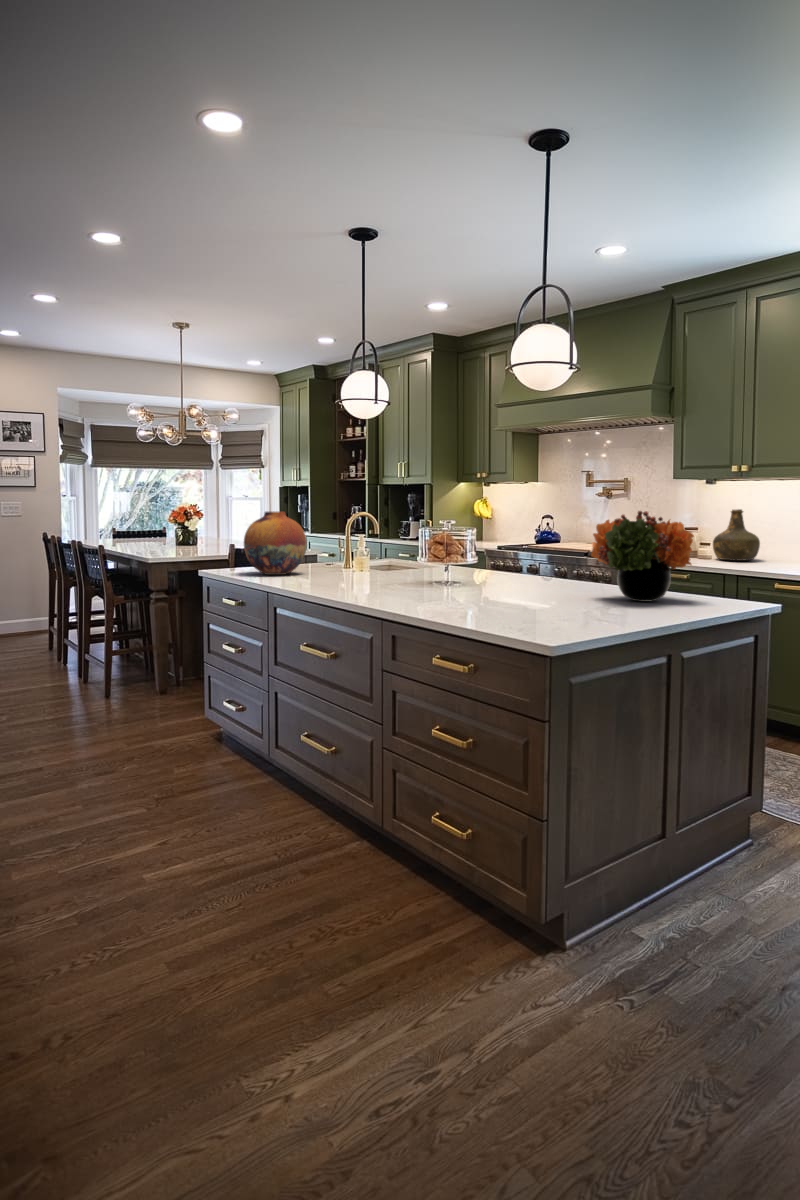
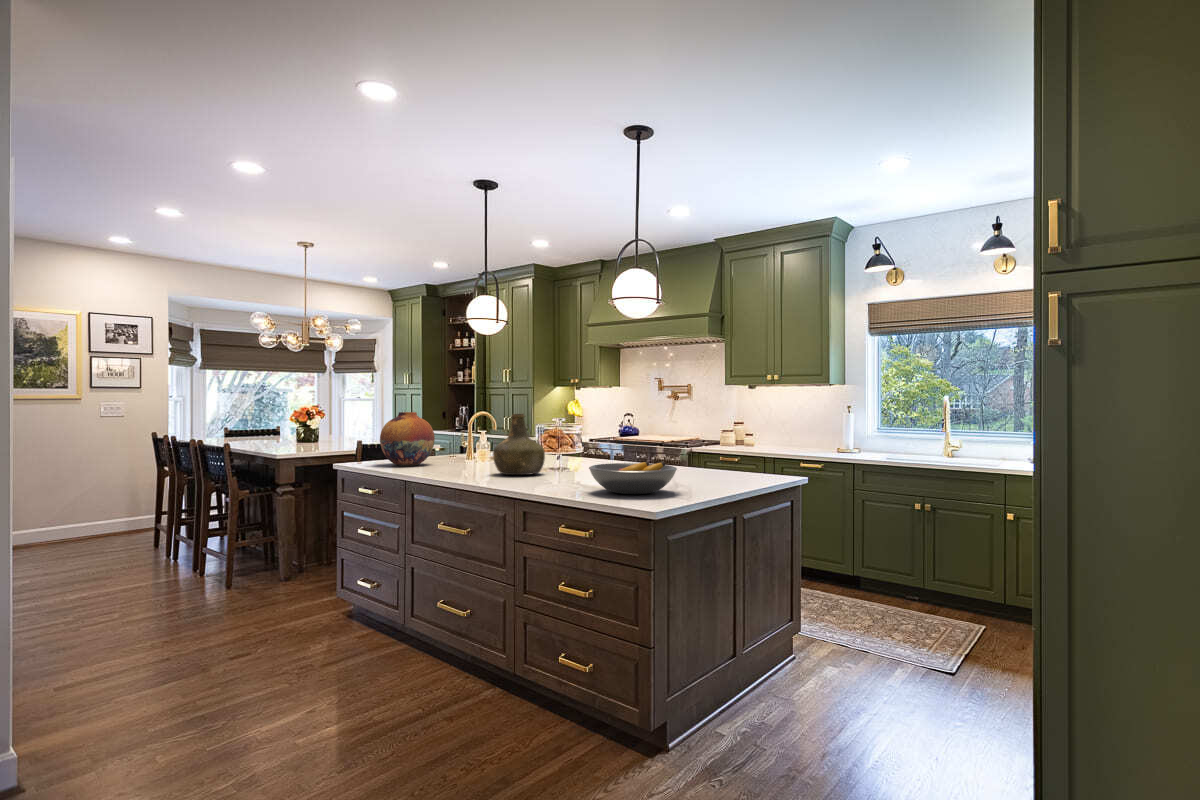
bottle: present [713,509,760,561] -> present [493,414,545,475]
flower arrangement: present [591,511,694,602] -> none [670,412,747,480]
fruit bowl: none [472,577,591,619] -> present [589,462,677,494]

